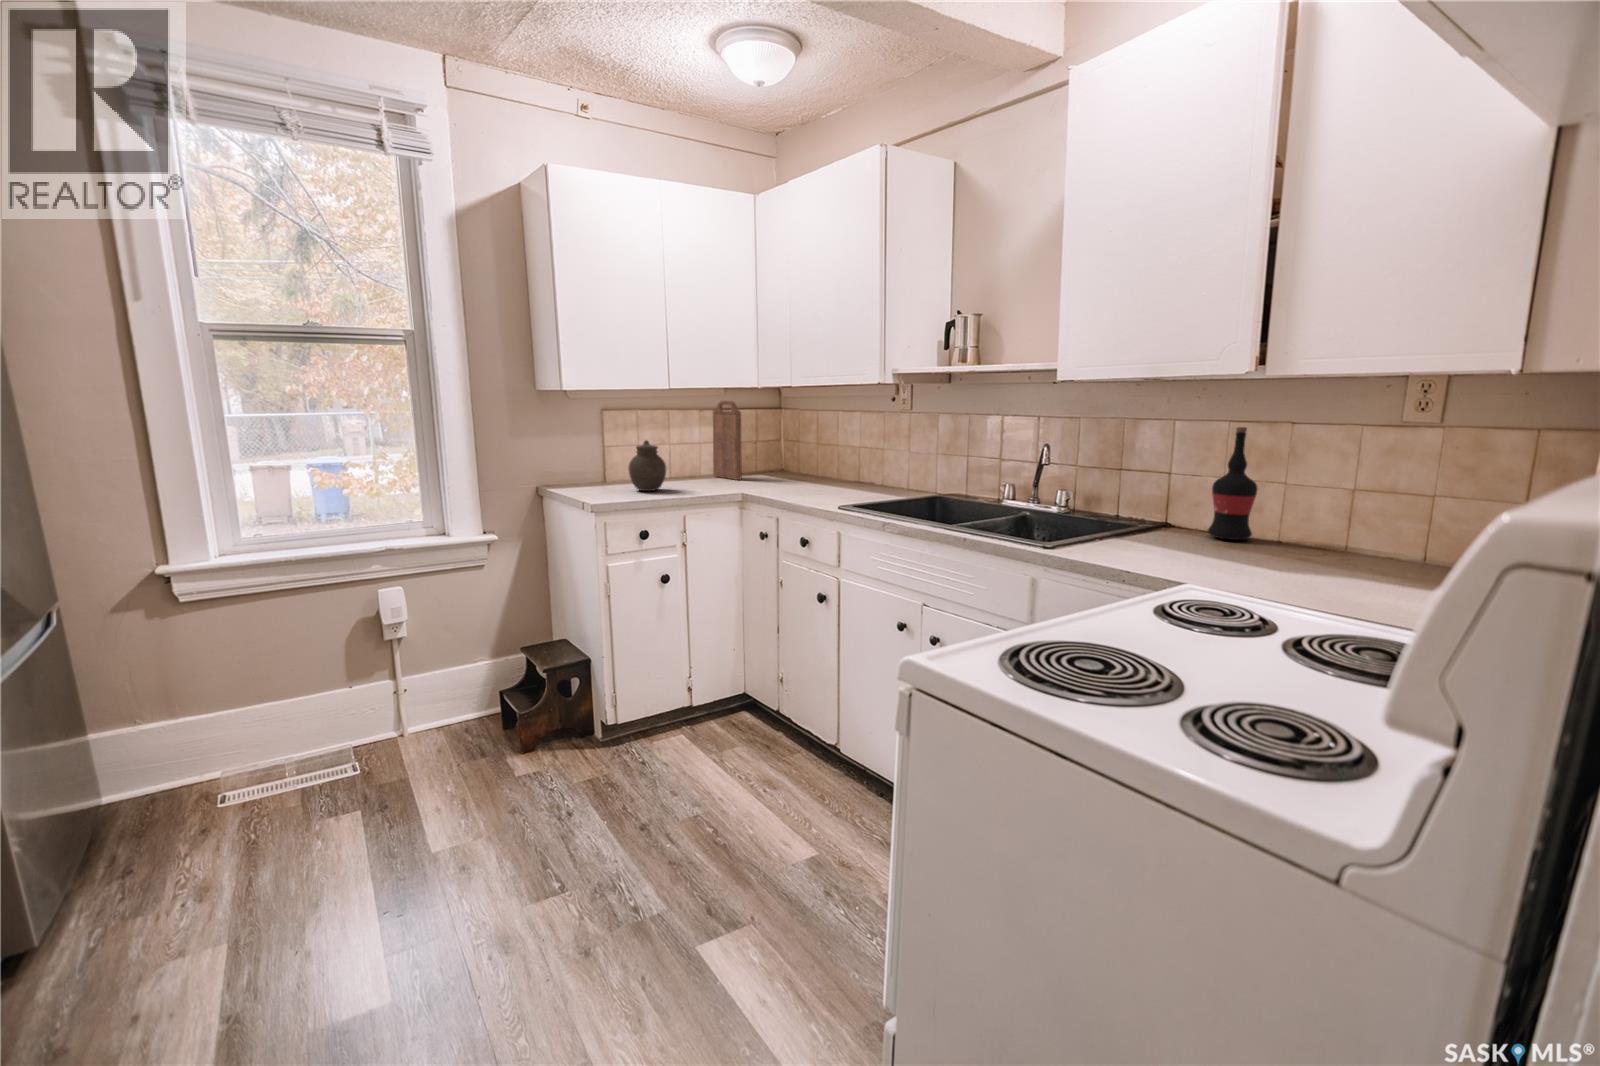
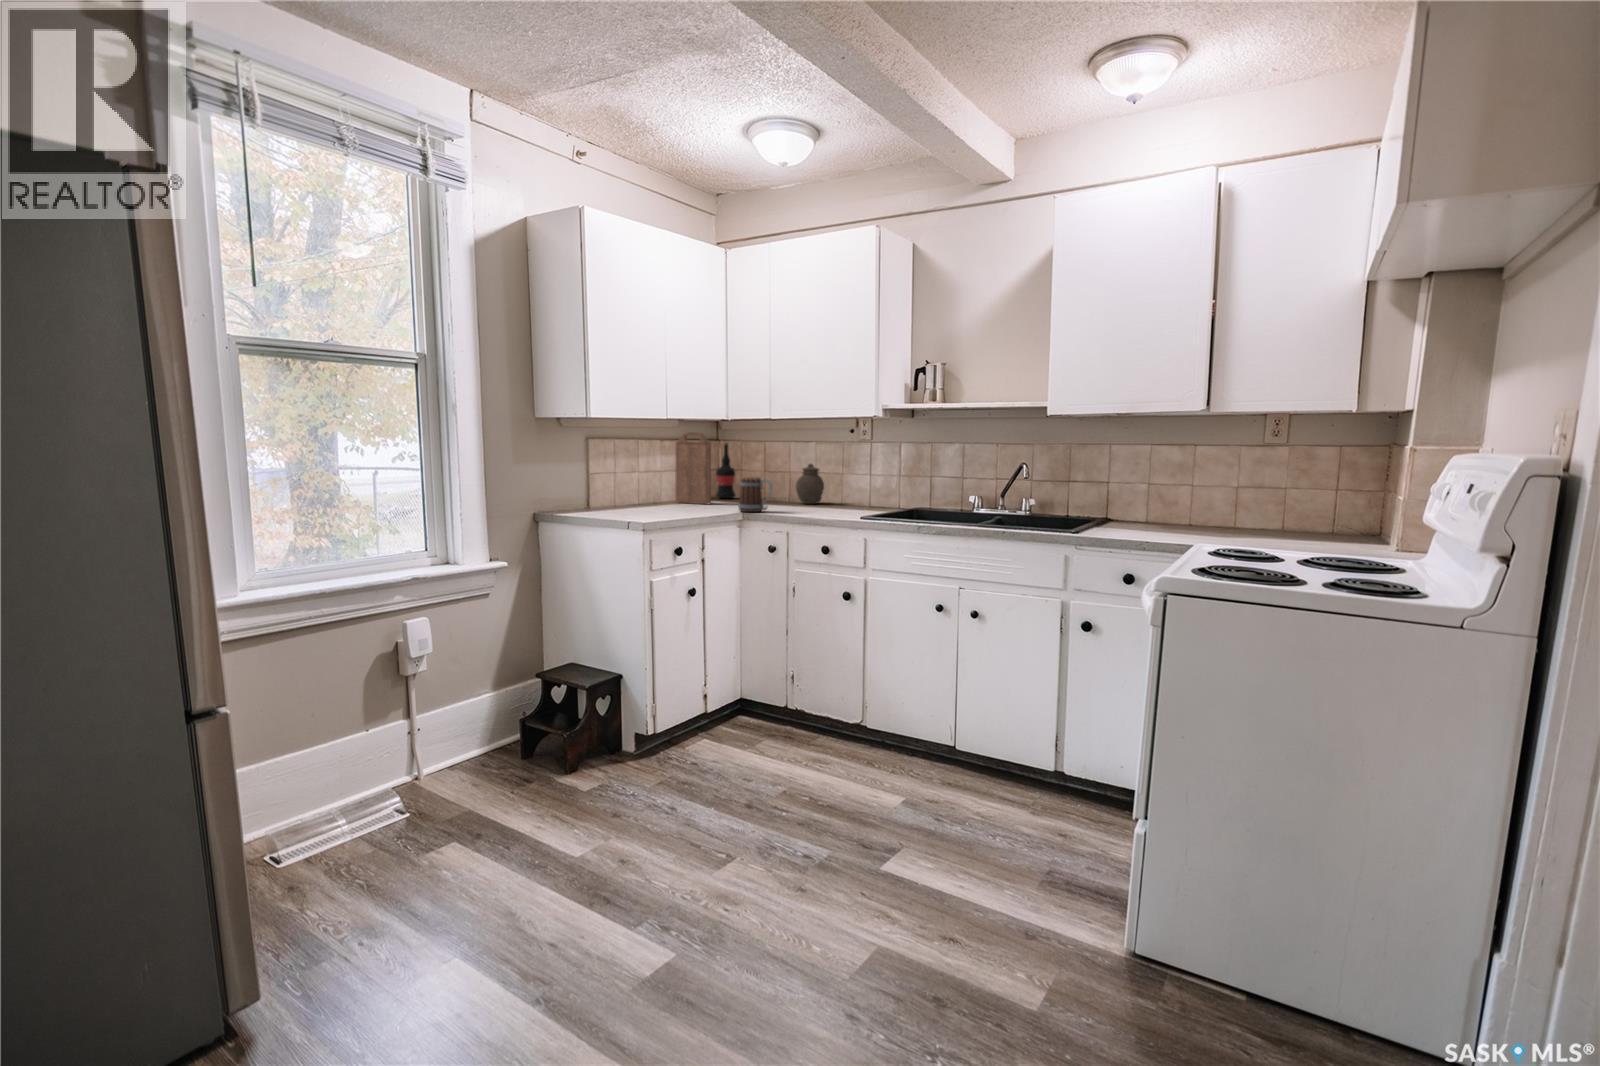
wine bottle: present [1208,427,1257,540] -> present [716,442,735,498]
jar: present [628,440,666,491] -> present [796,464,824,504]
mug: none [737,453,769,493] -> present [738,477,772,512]

